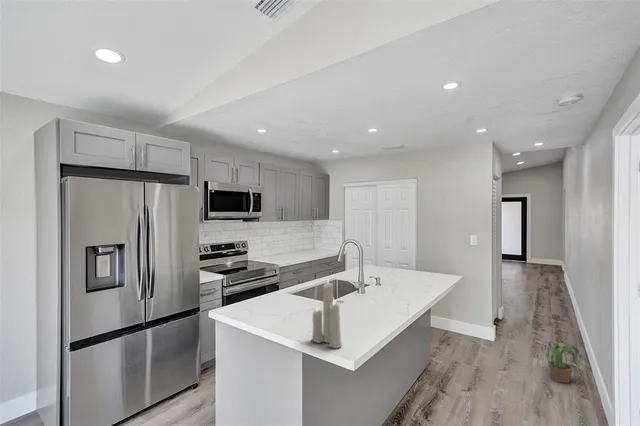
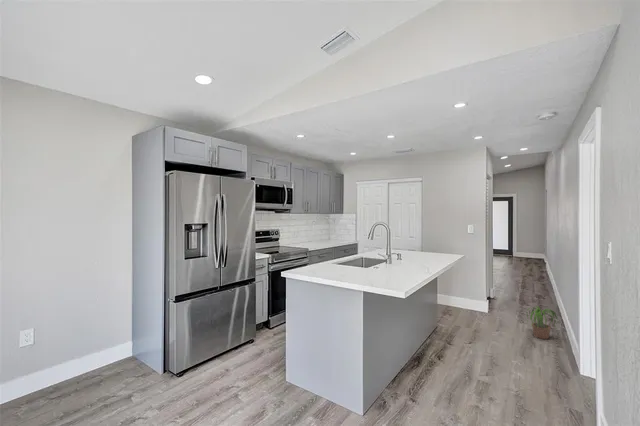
candle: present [312,283,342,348] -> none [369,236,391,287]

